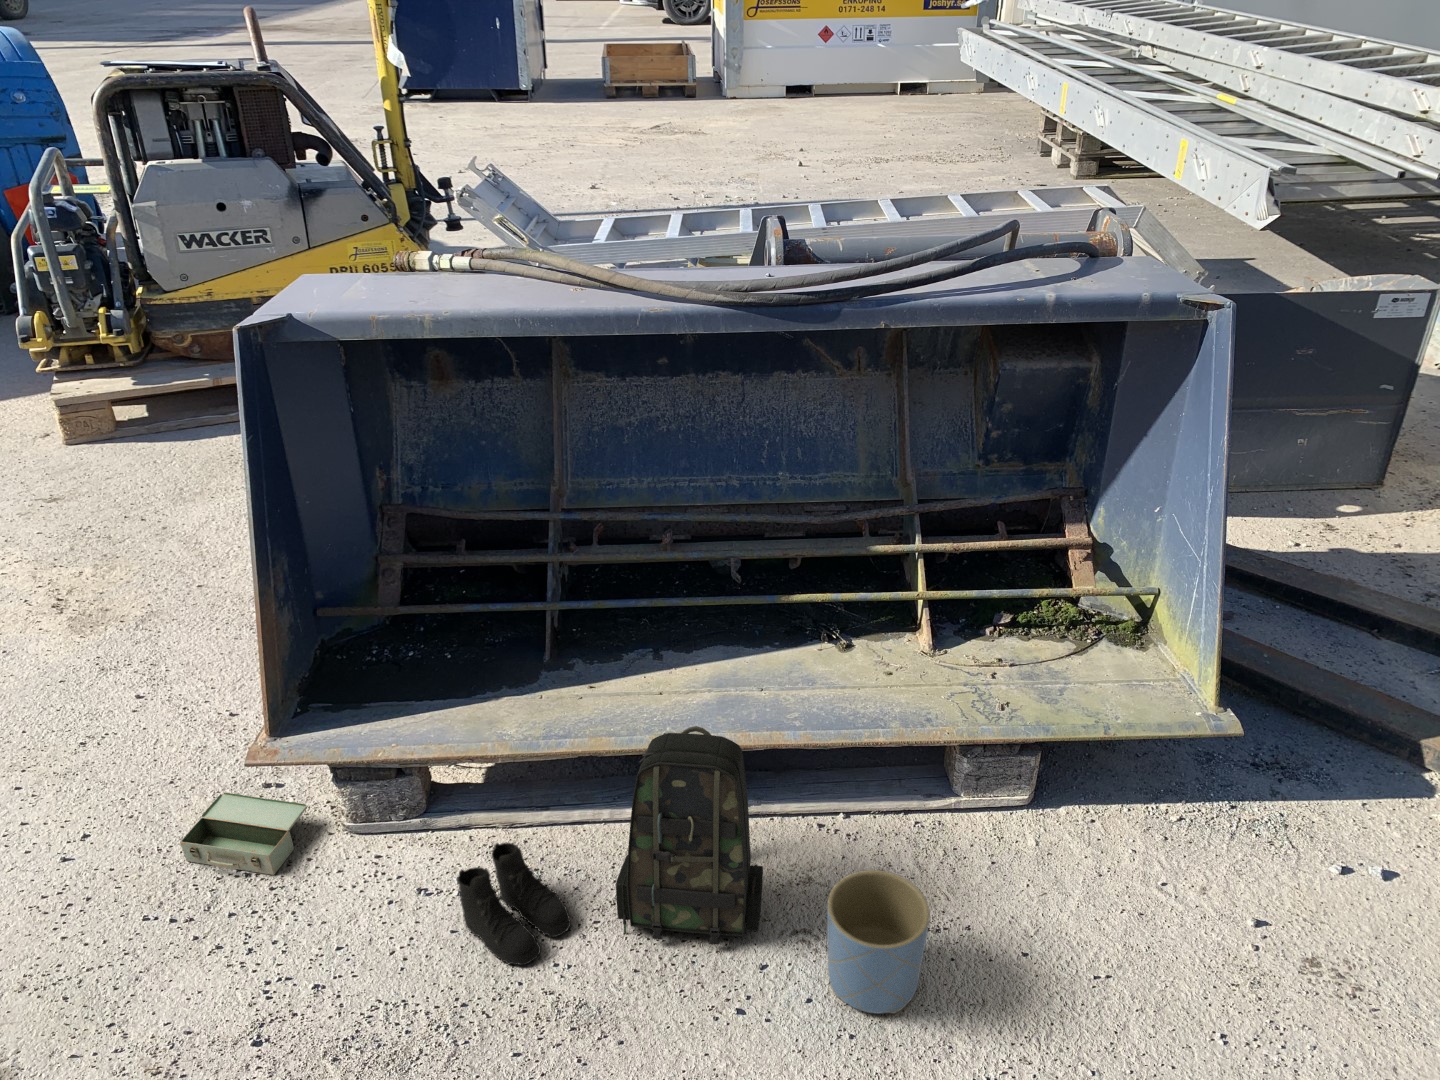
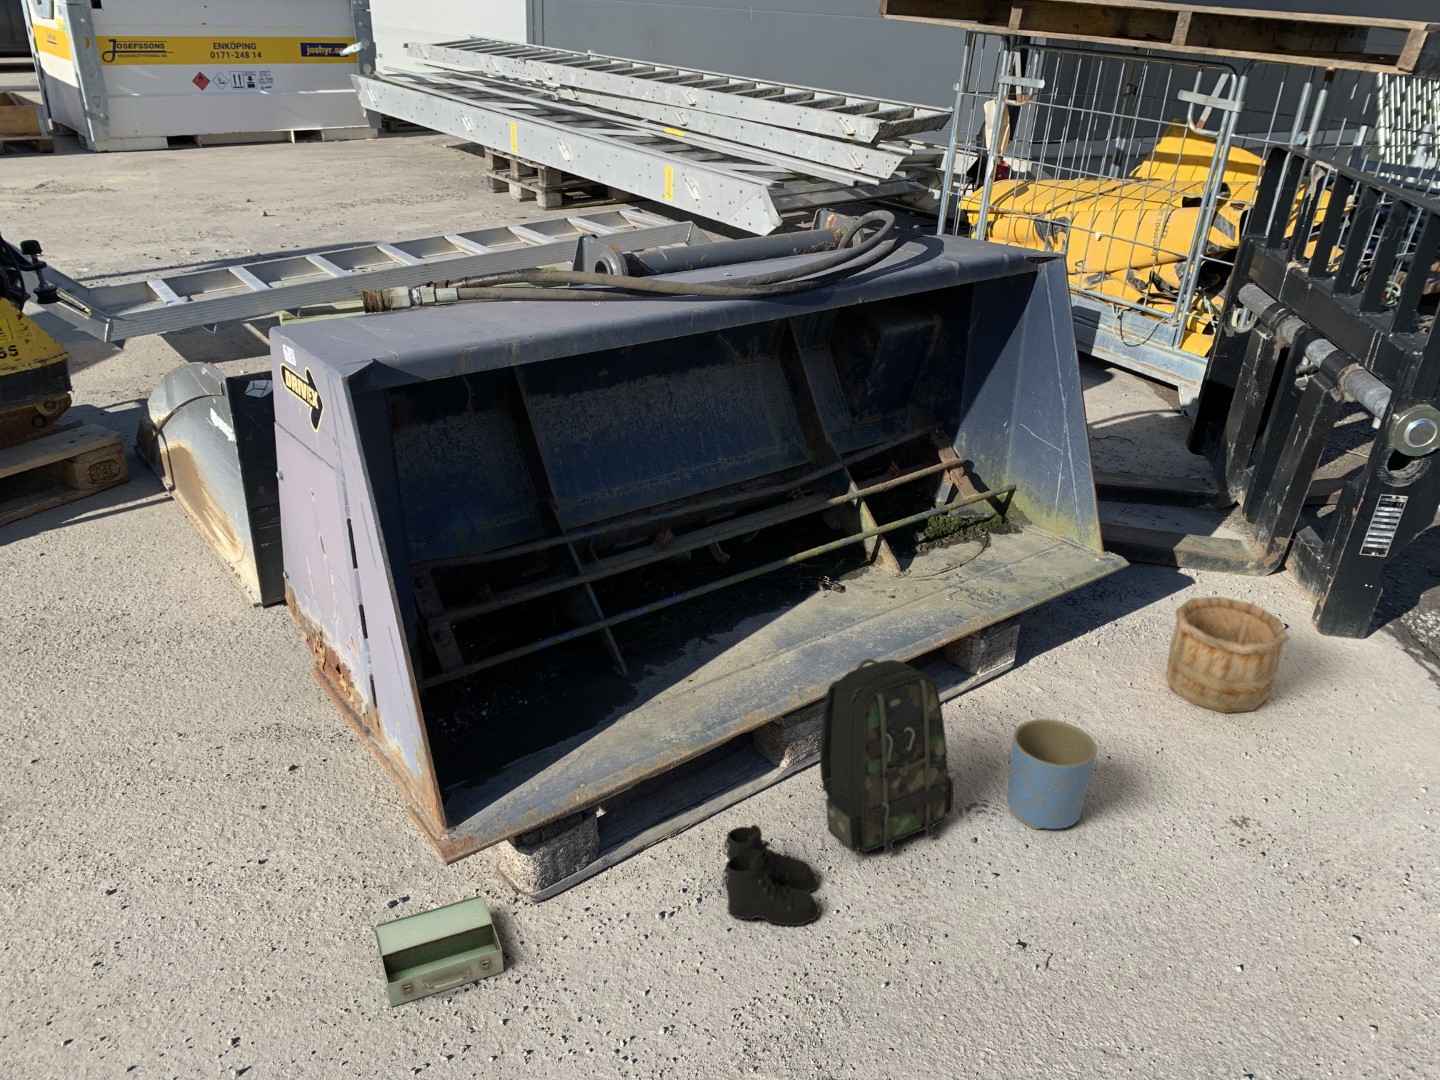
wooden bucket: none [1212,813,1398,1000] -> present [1166,597,1289,713]

